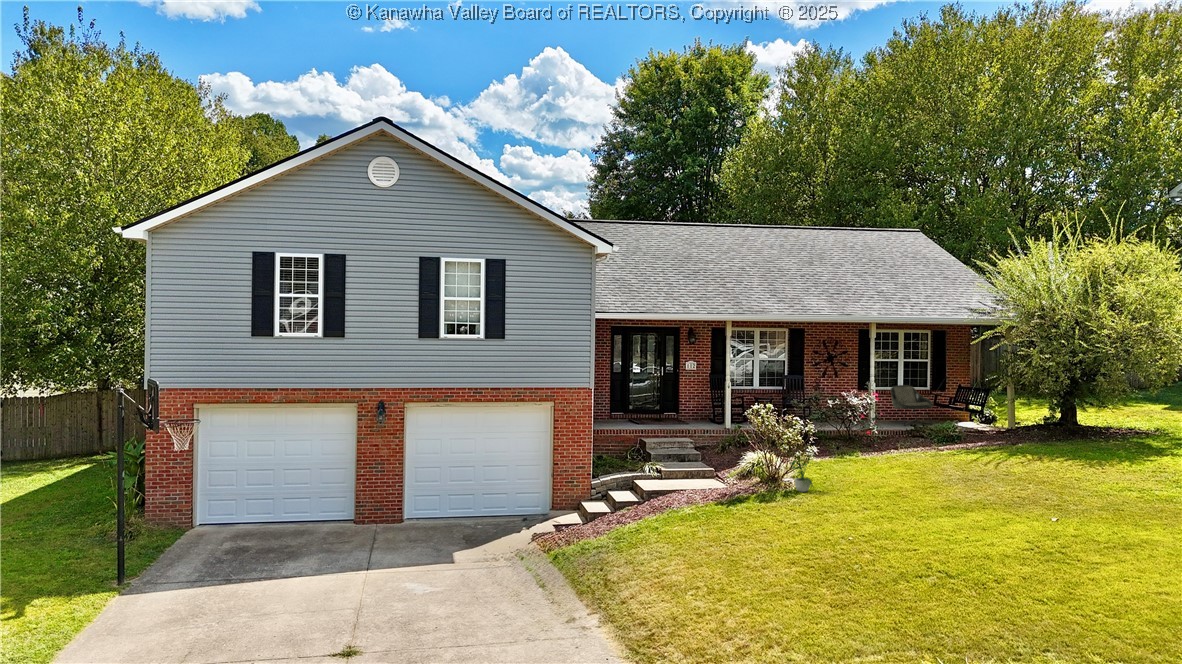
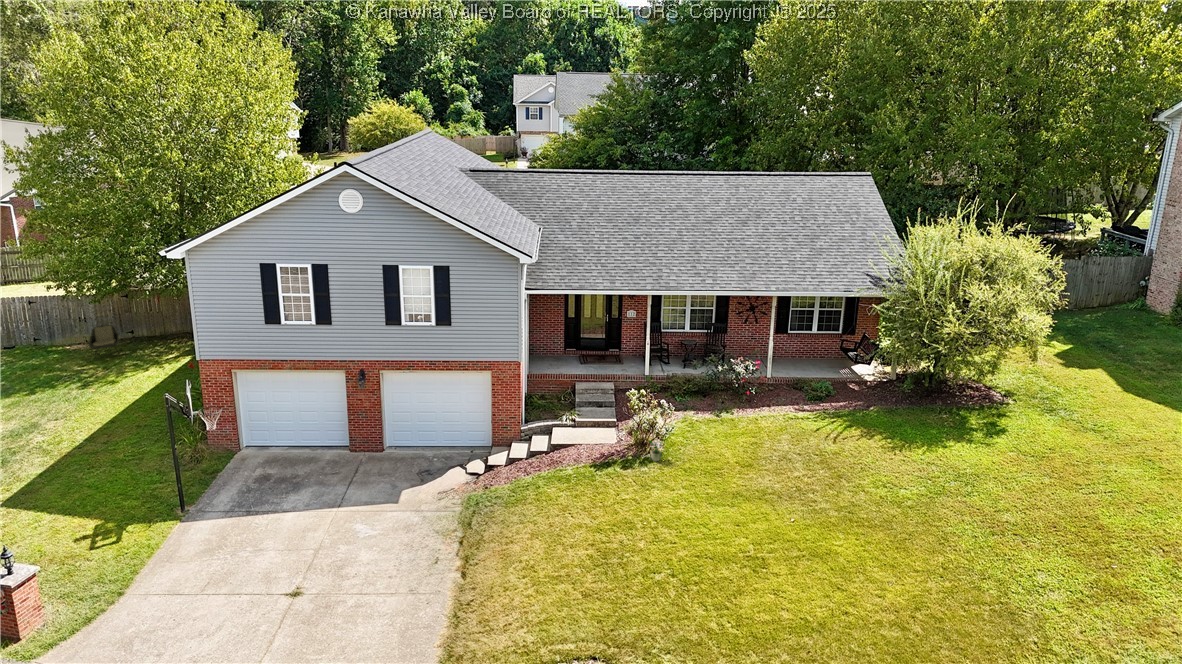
lounge chair: present [891,385,933,425] -> present [88,325,120,353]

